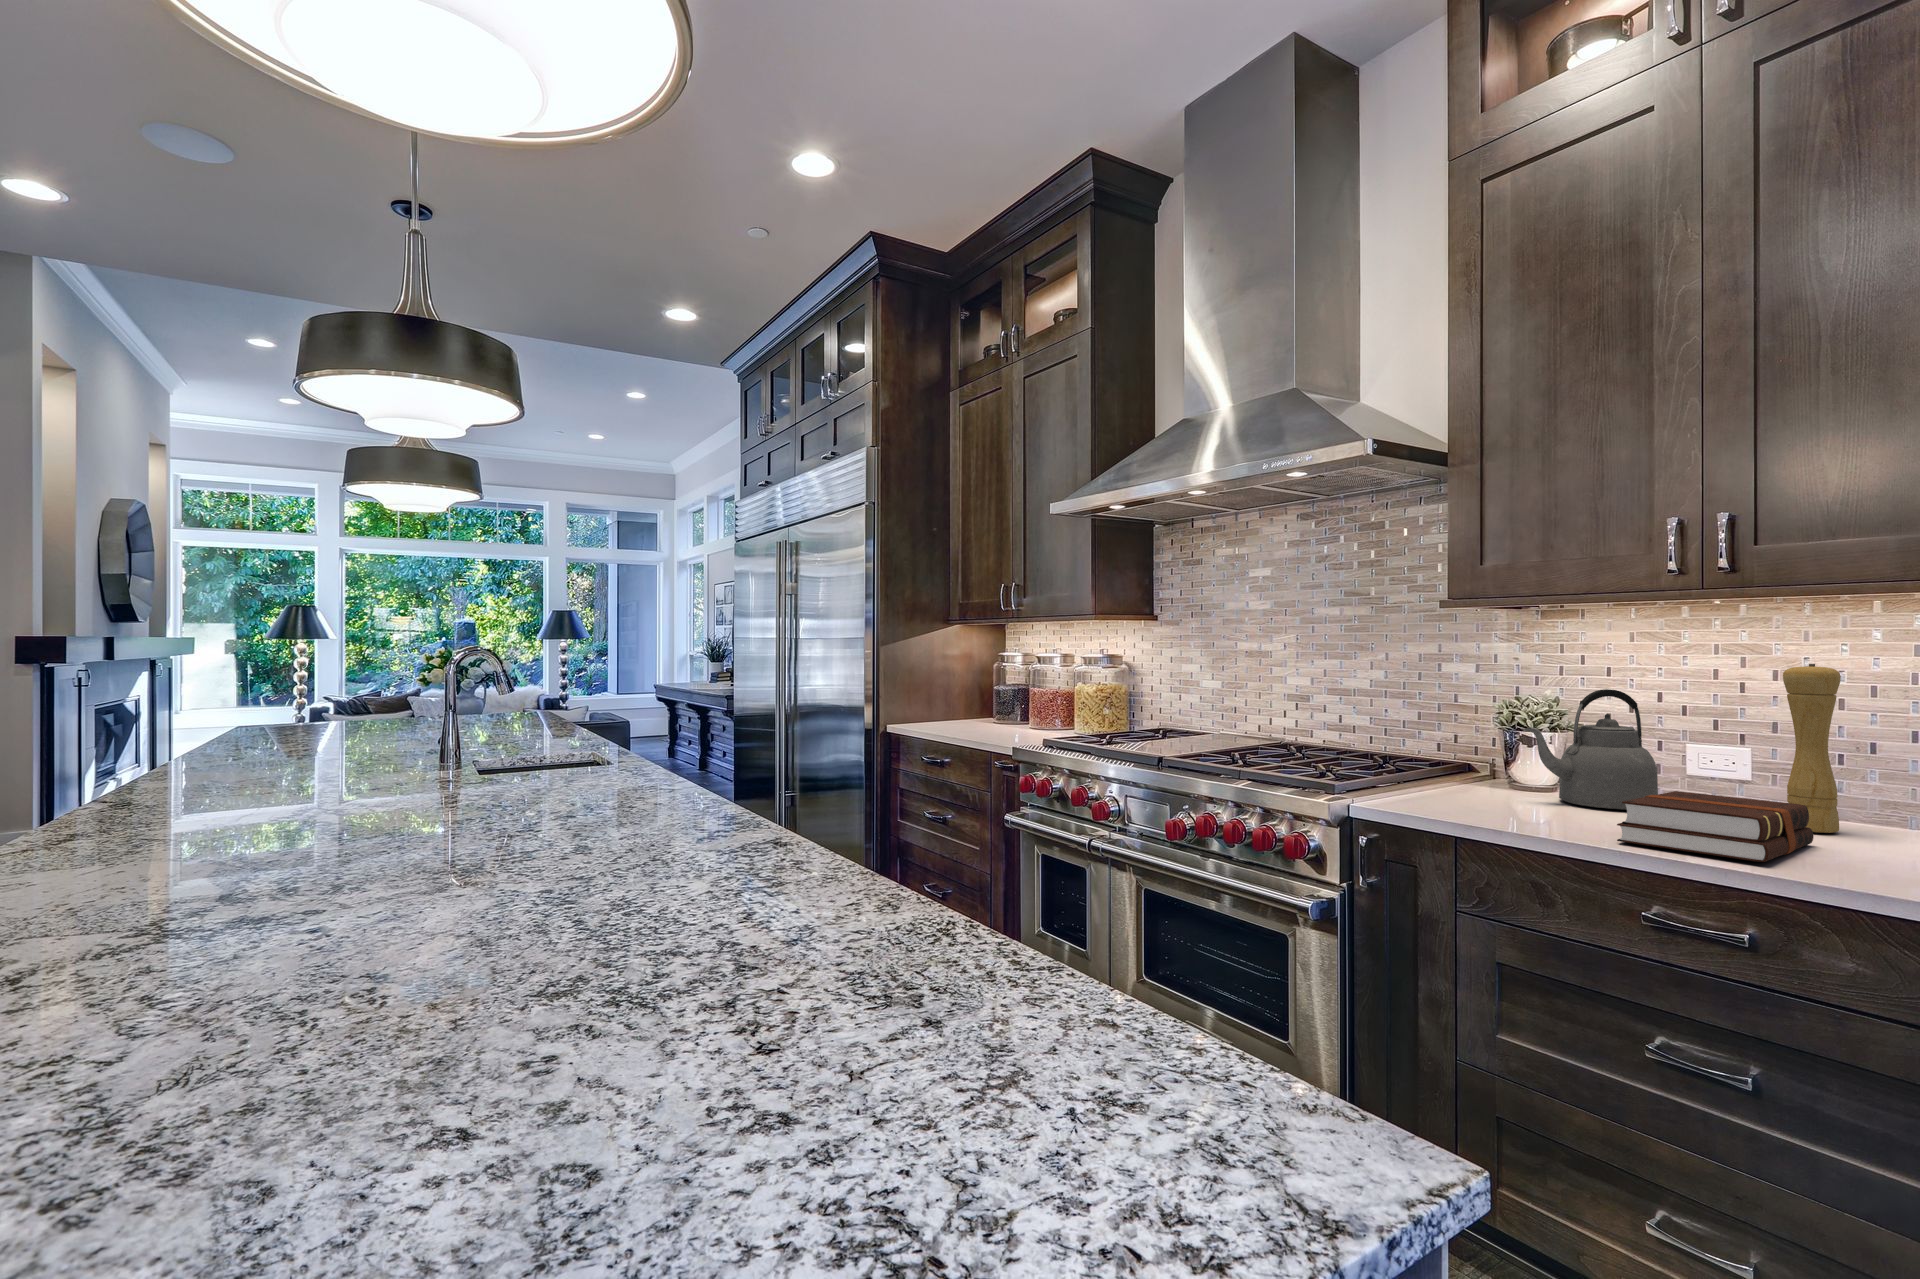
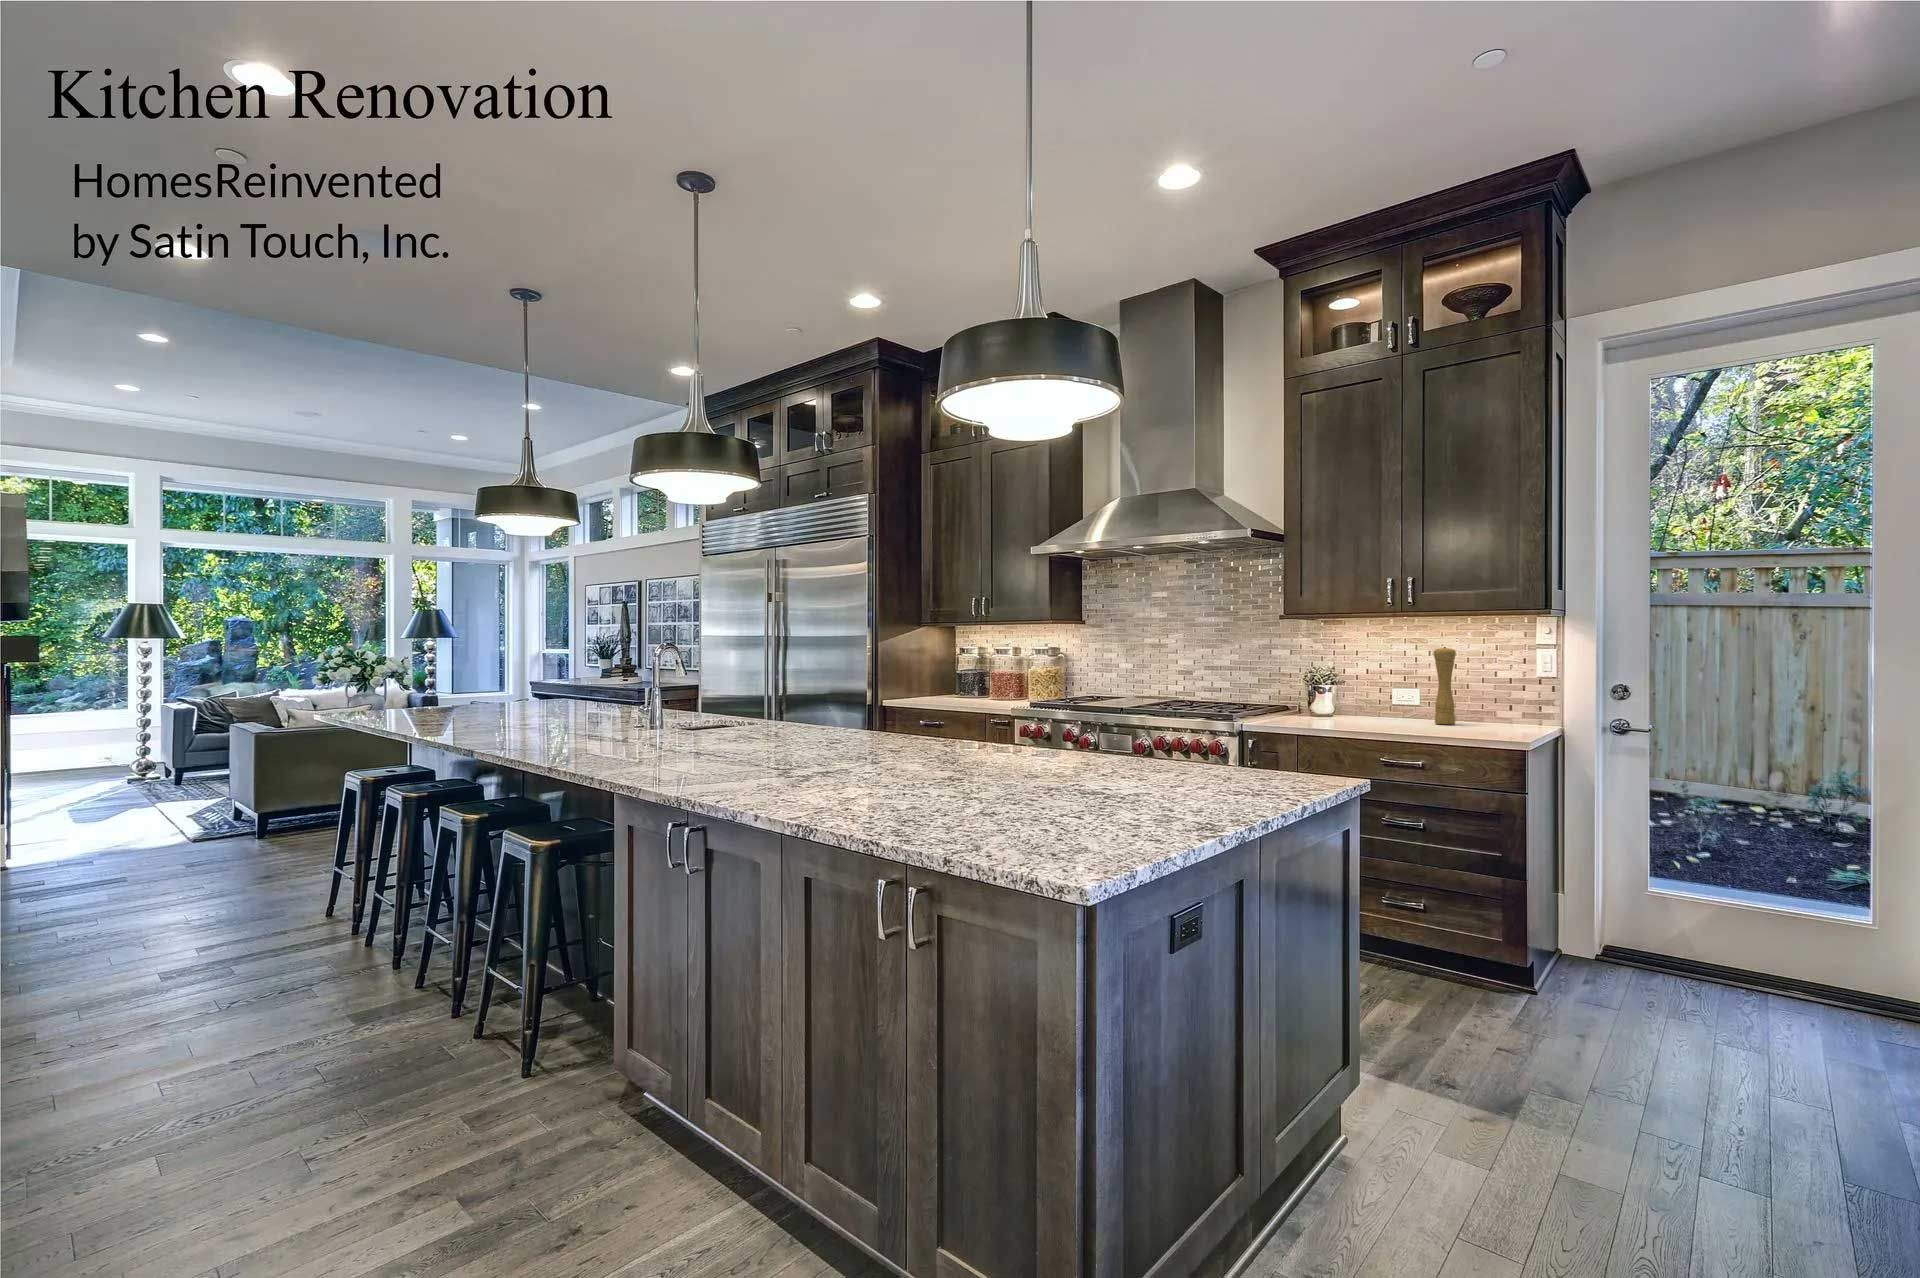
kettle: present [1523,689,1658,810] -> none [1322,661,1382,721]
hardback book: present [1617,791,1814,862] -> none [1370,708,1445,731]

